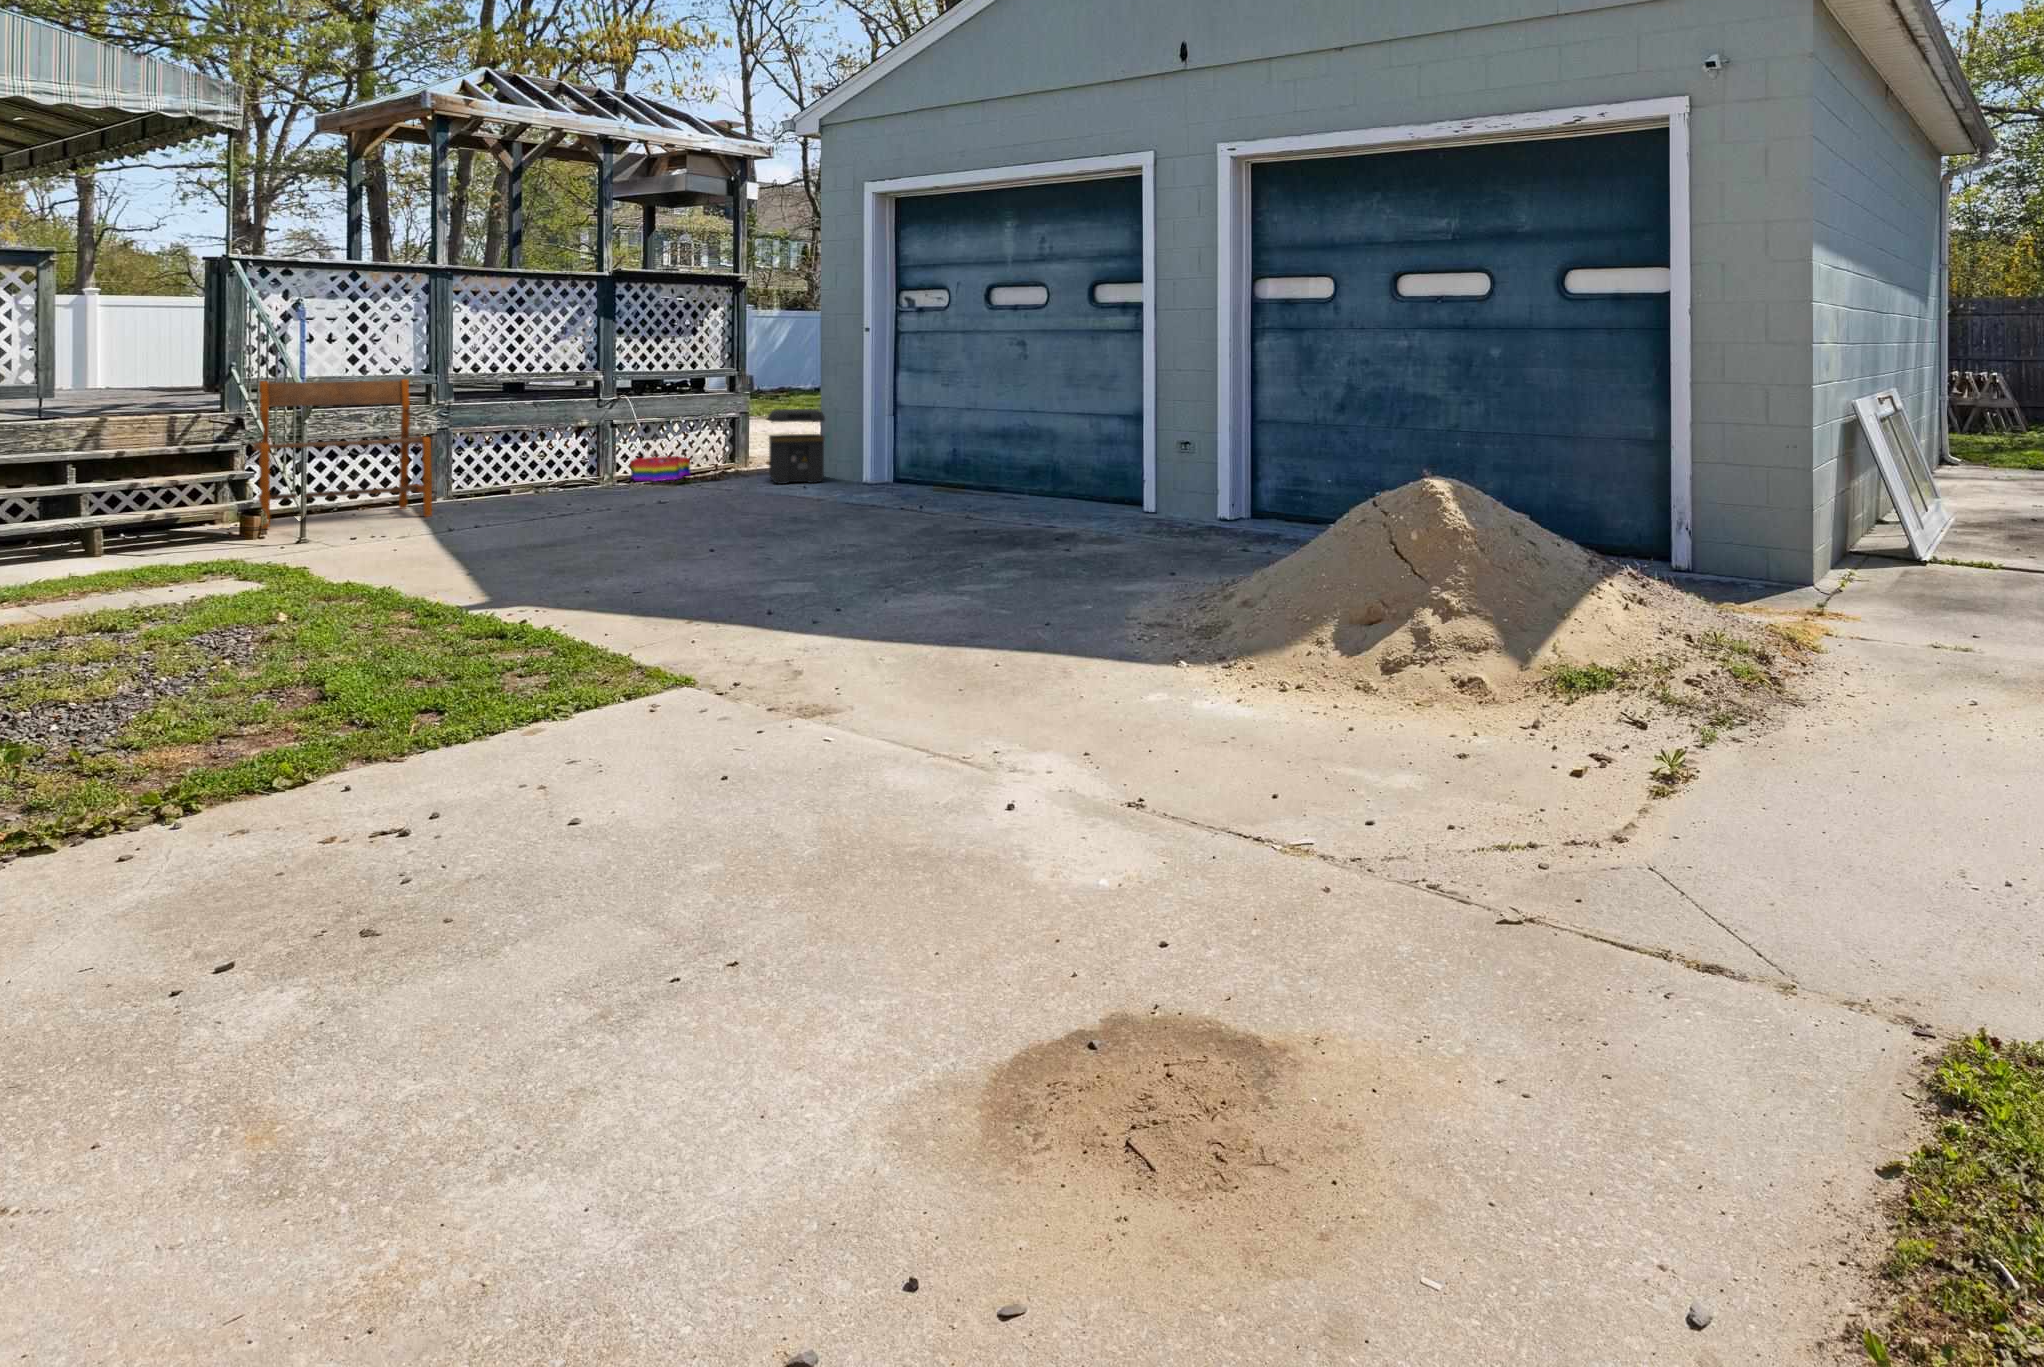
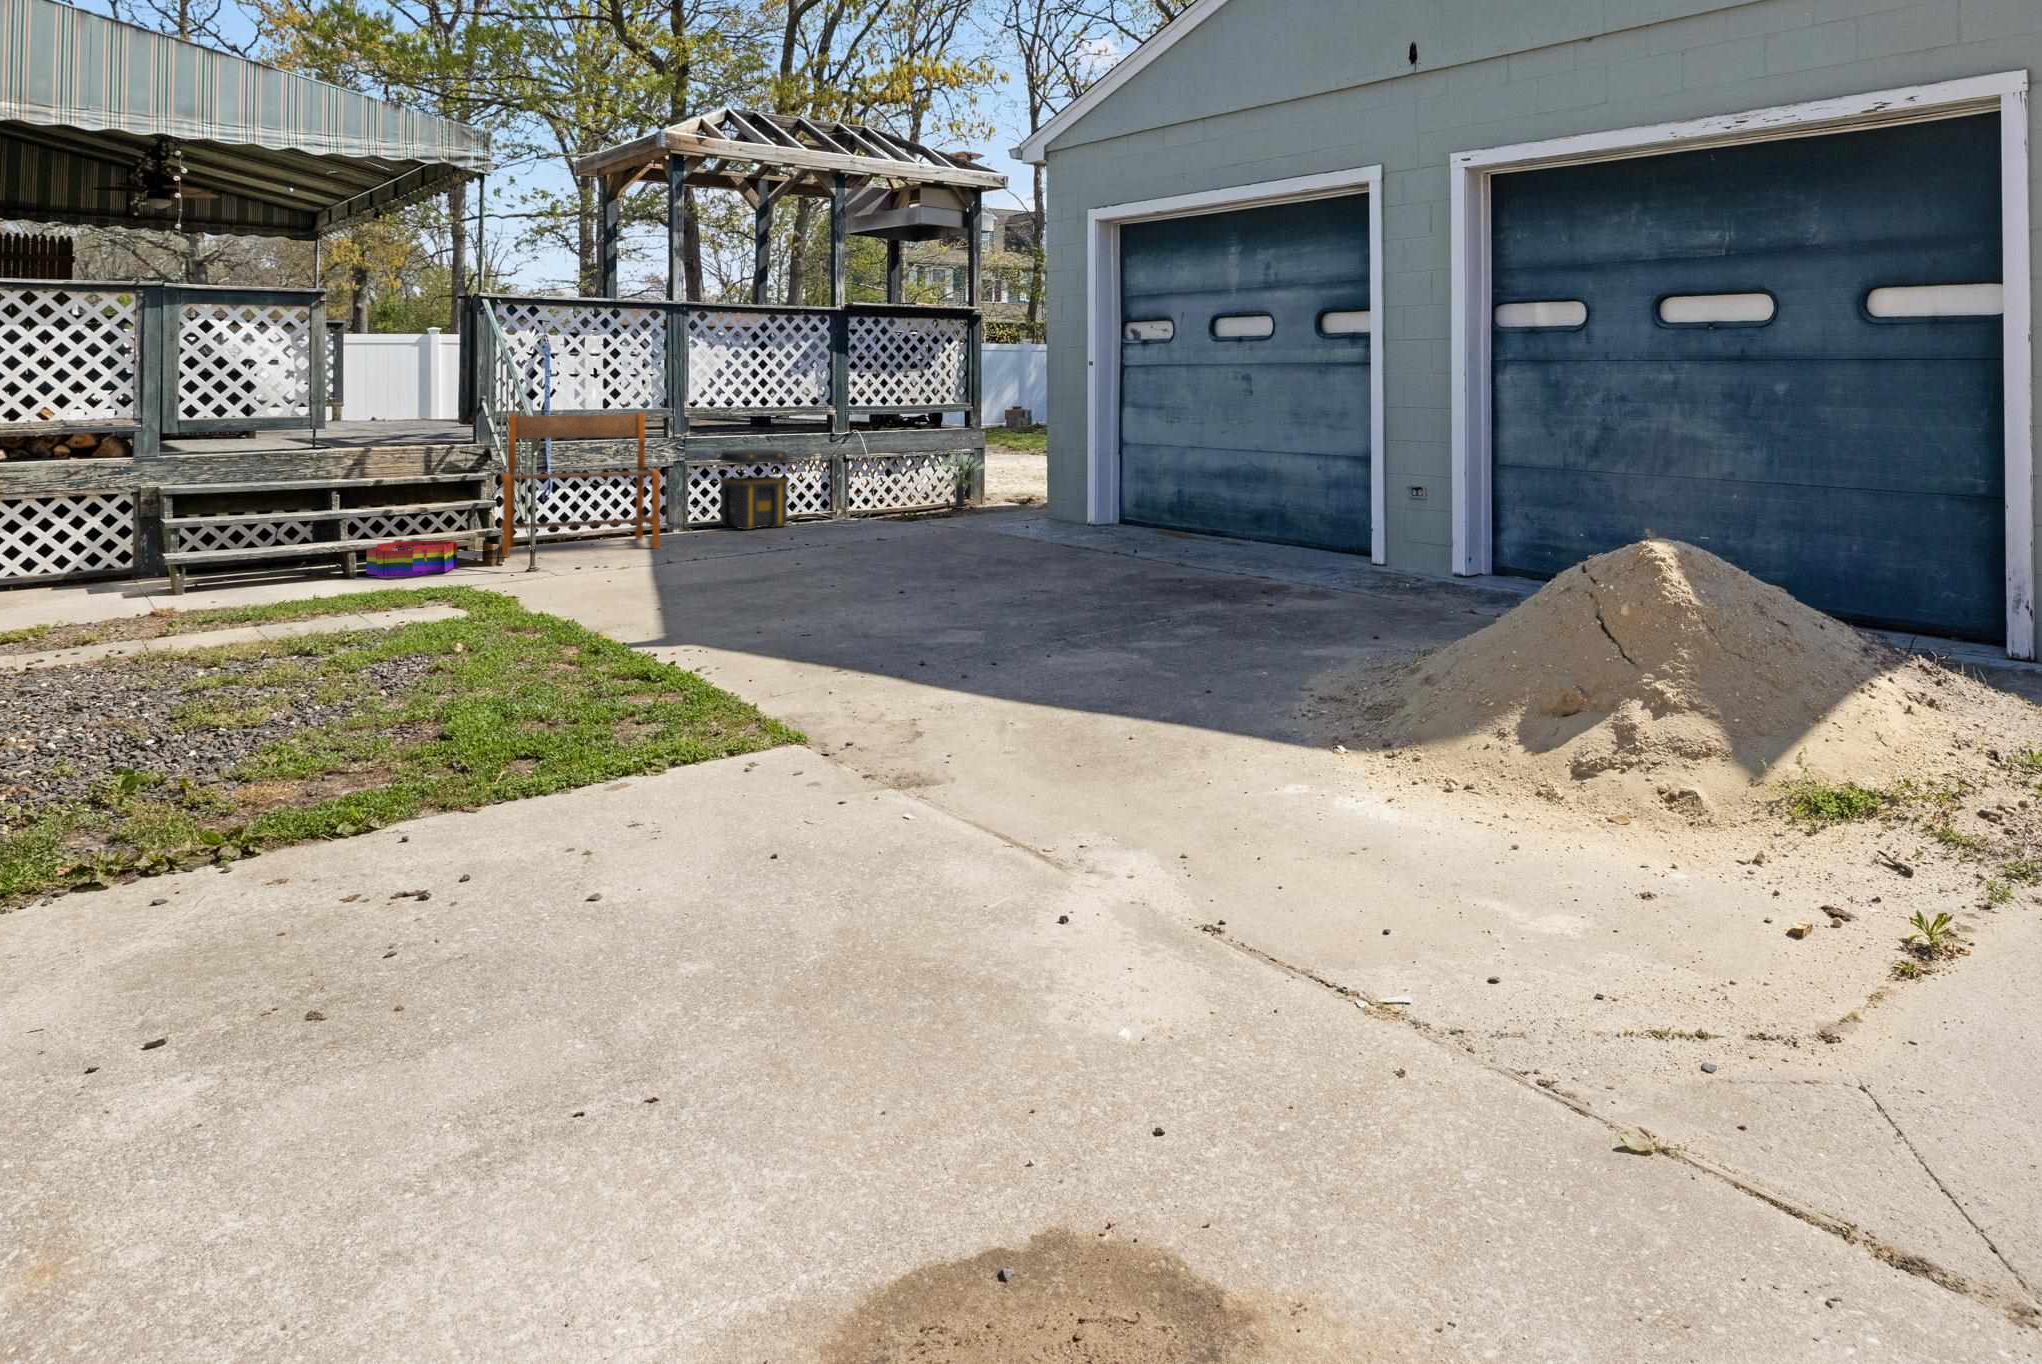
toolbox: present [768,409,825,484] -> present [719,449,789,530]
potted plant: none [698,416,750,471] -> present [935,453,985,509]
storage bin: present [630,456,690,481] -> present [366,540,457,577]

